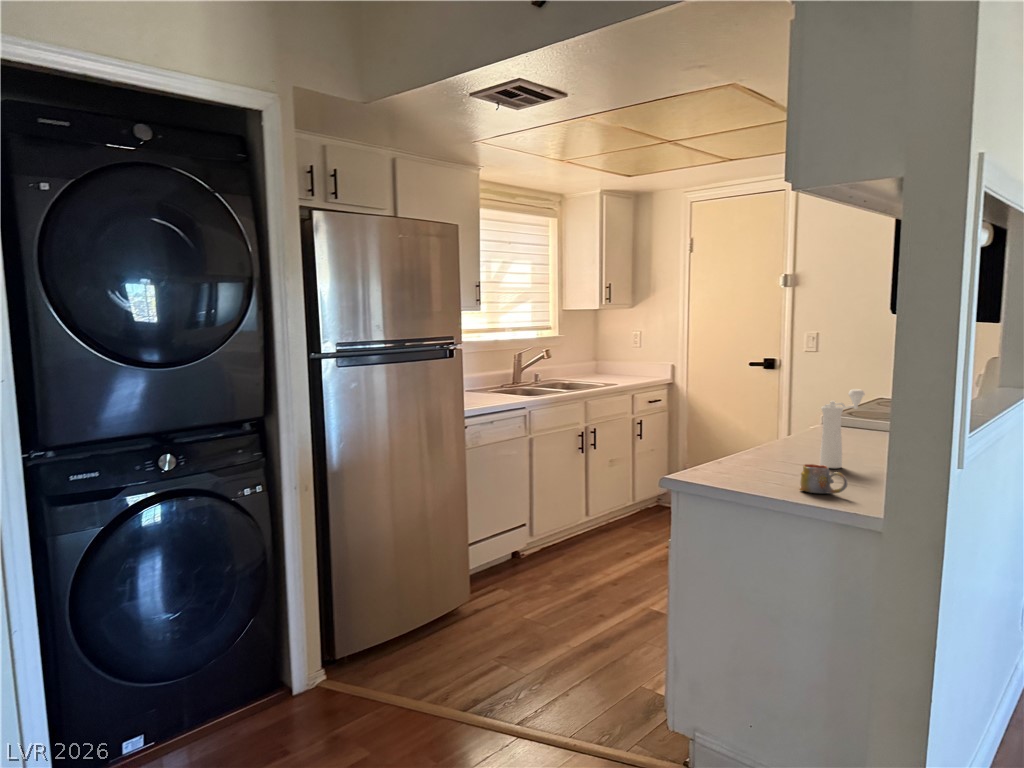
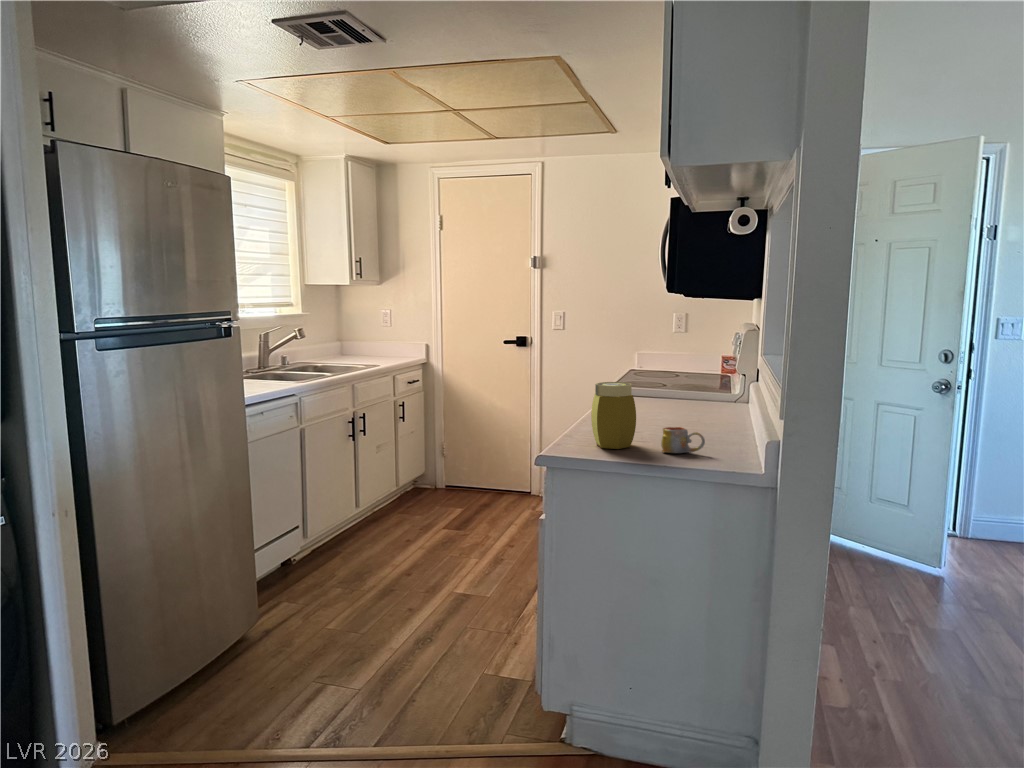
pepper mill: present [820,389,865,468] -> none [652,358,682,431]
jar: none [733,412,777,482] -> present [591,382,636,449]

